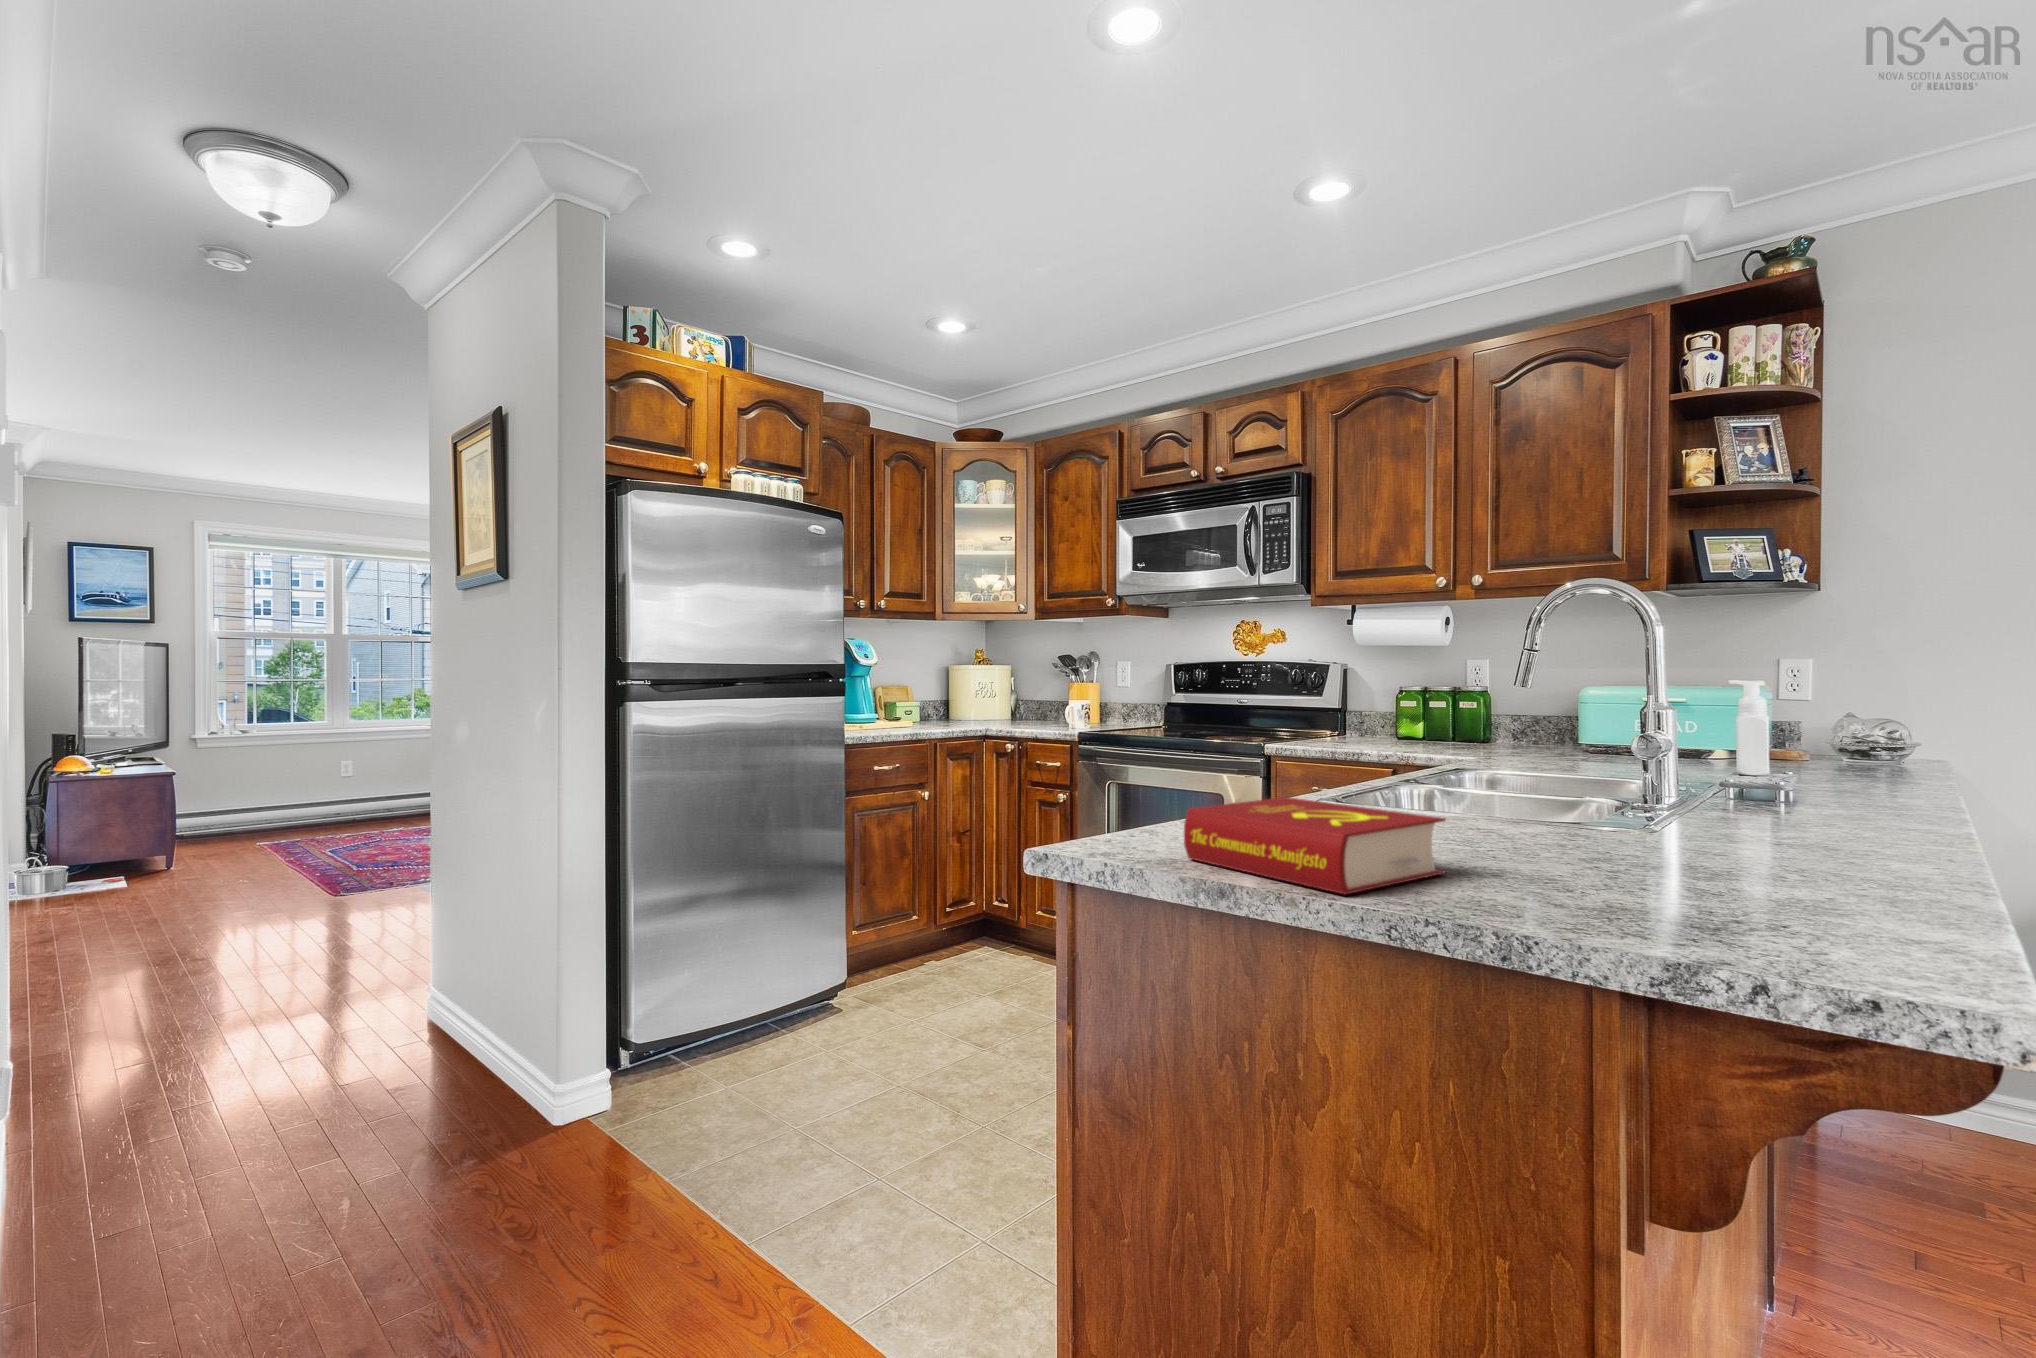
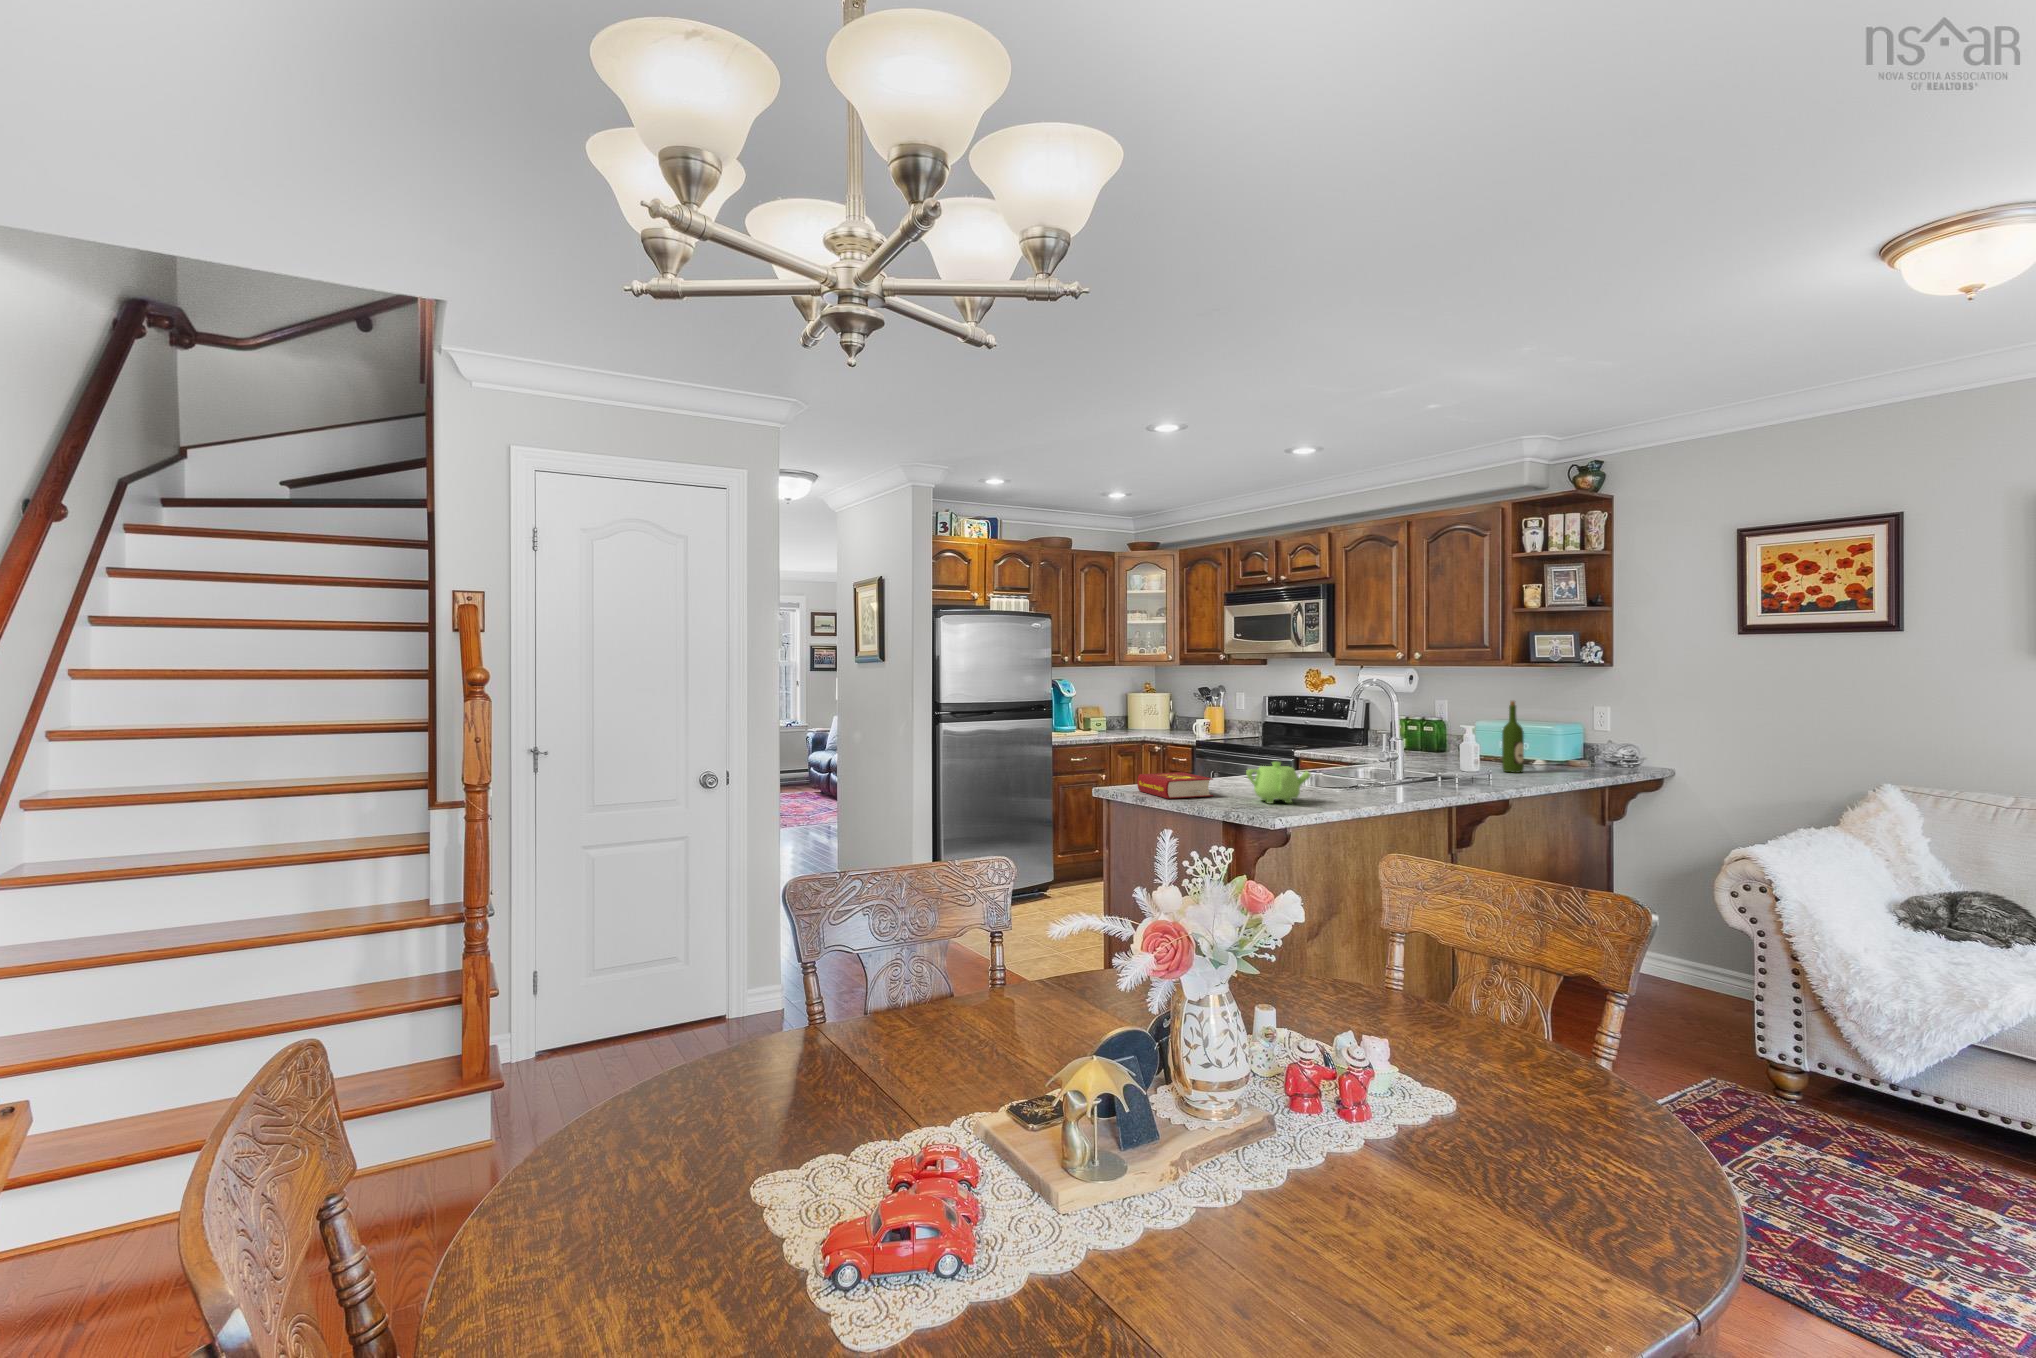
wine bottle: none [1737,636,1783,773] -> present [1502,701,1524,773]
teapot: none [1596,760,1796,902] -> present [1246,762,1311,803]

